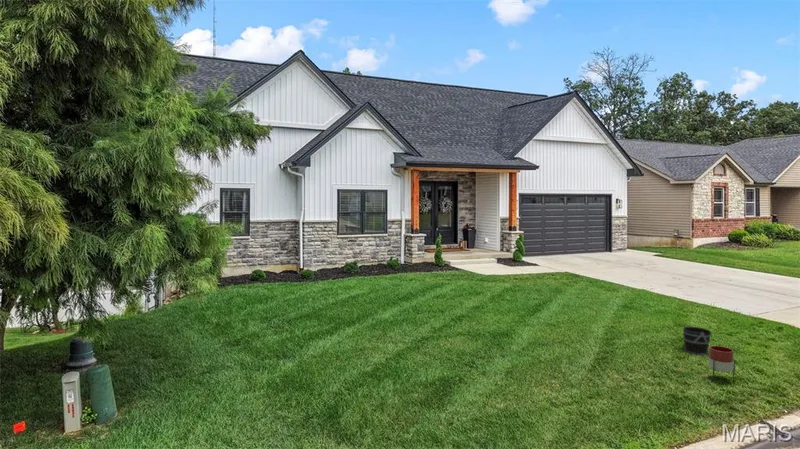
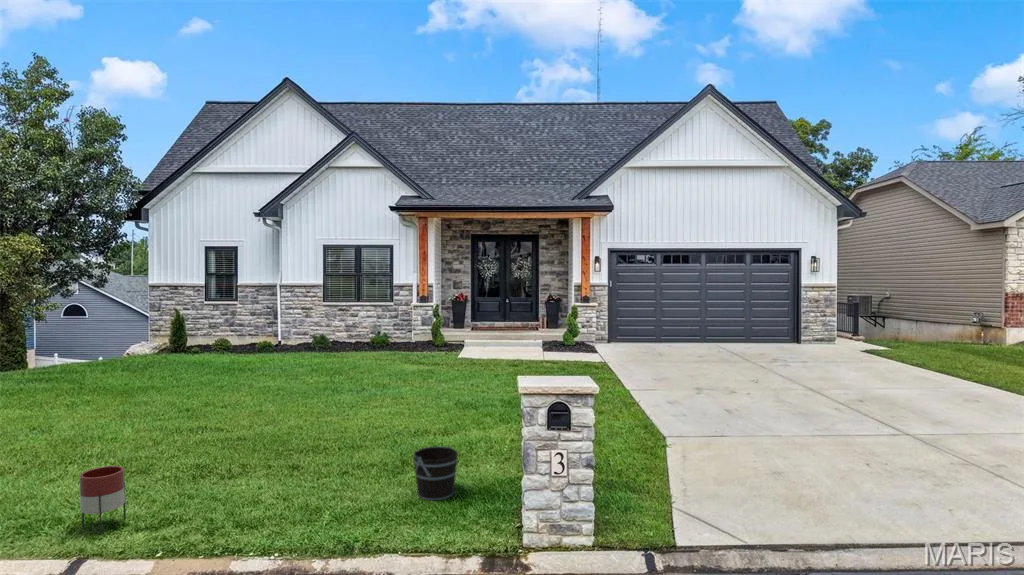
bucket: present [683,326,711,355] -> present [413,446,458,500]

